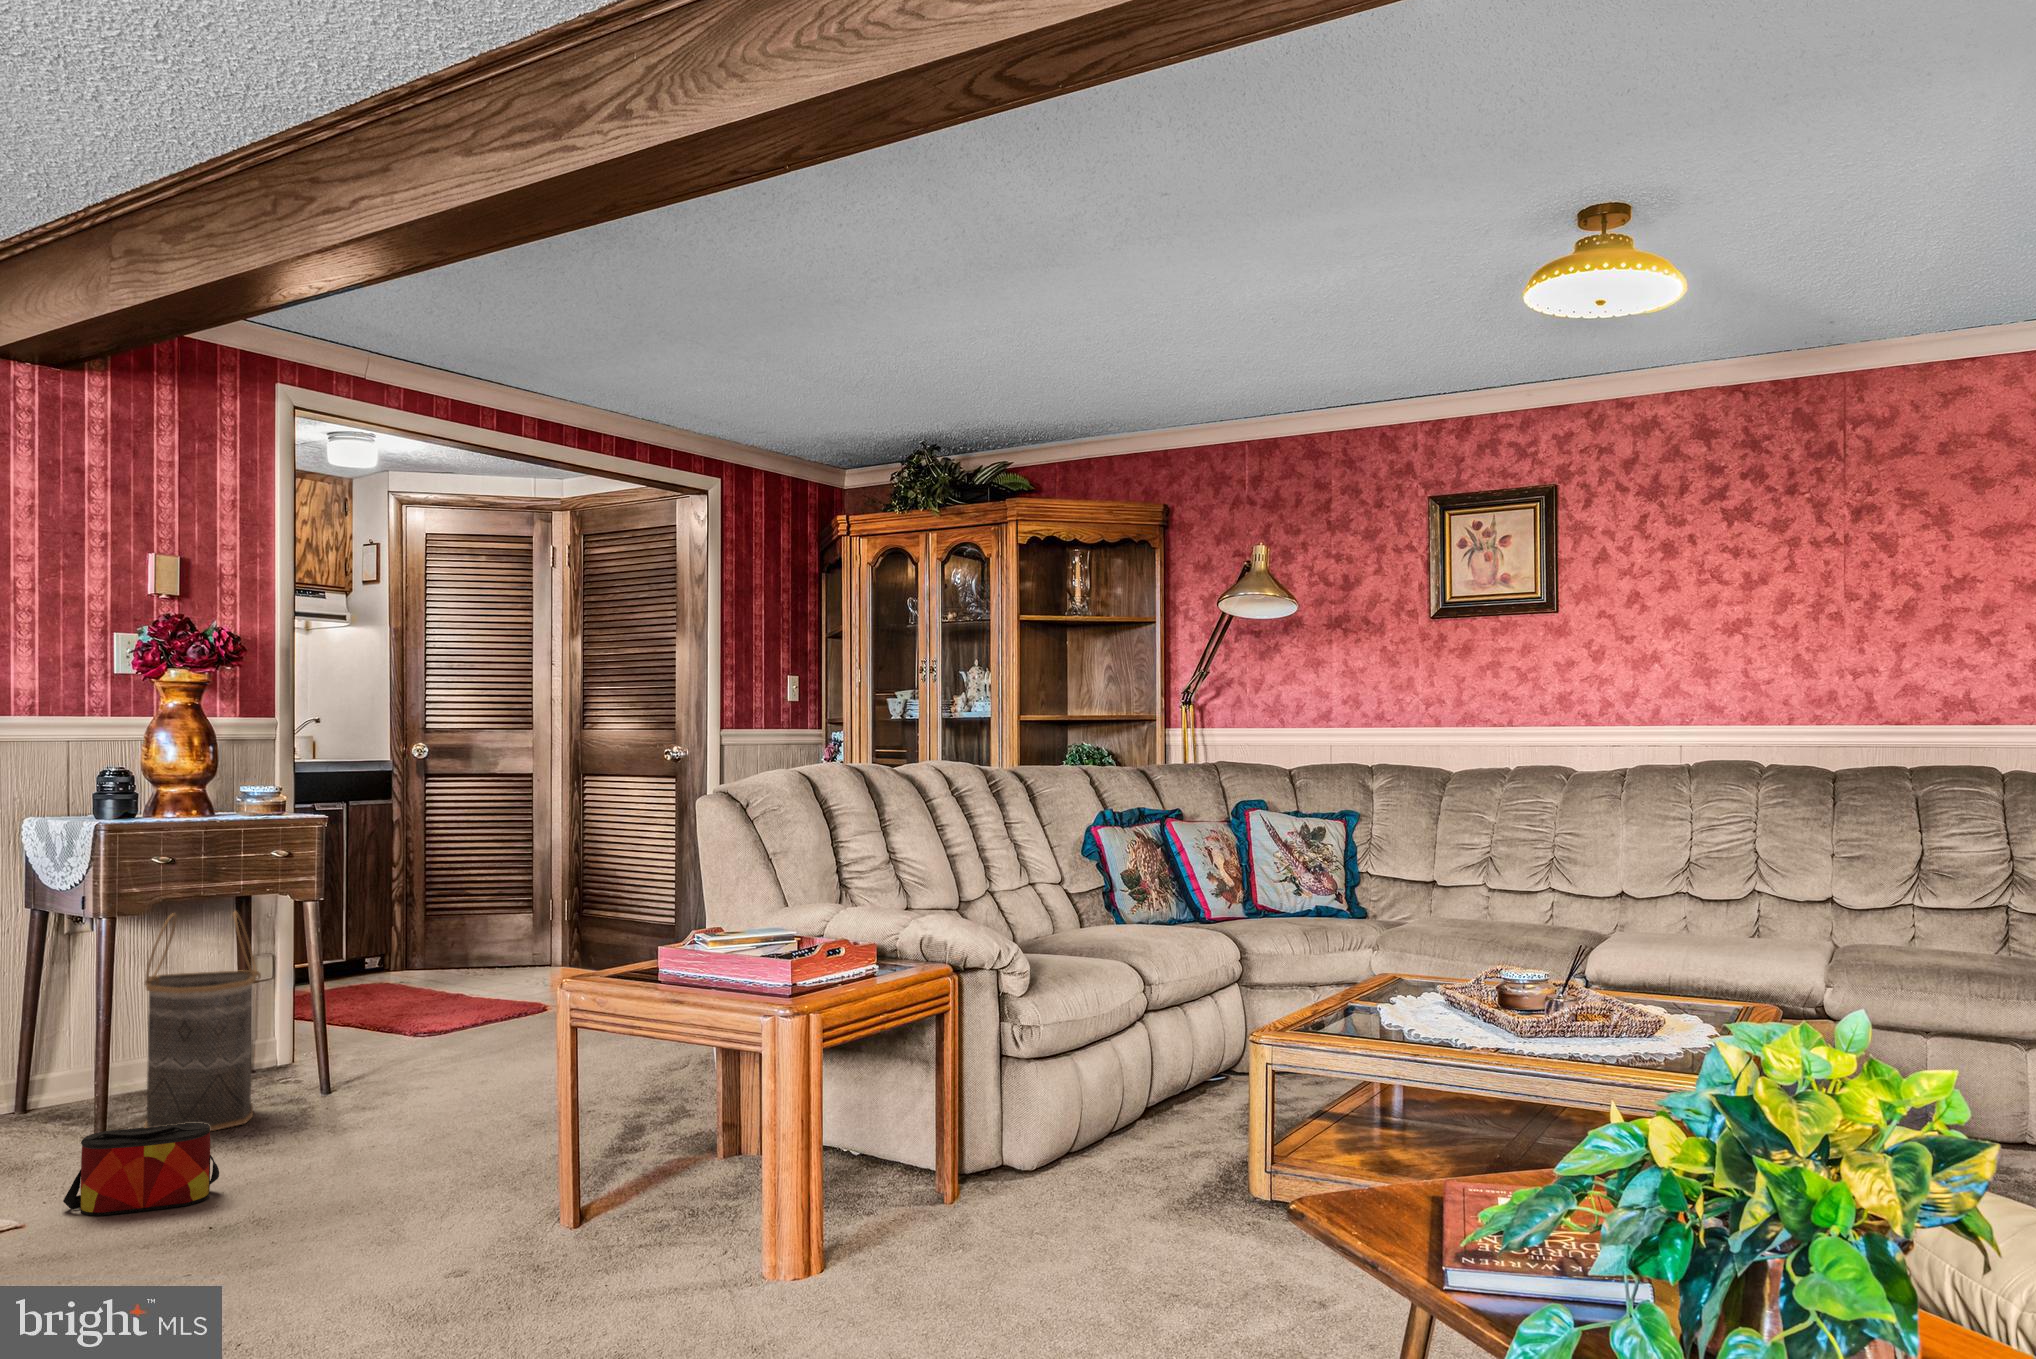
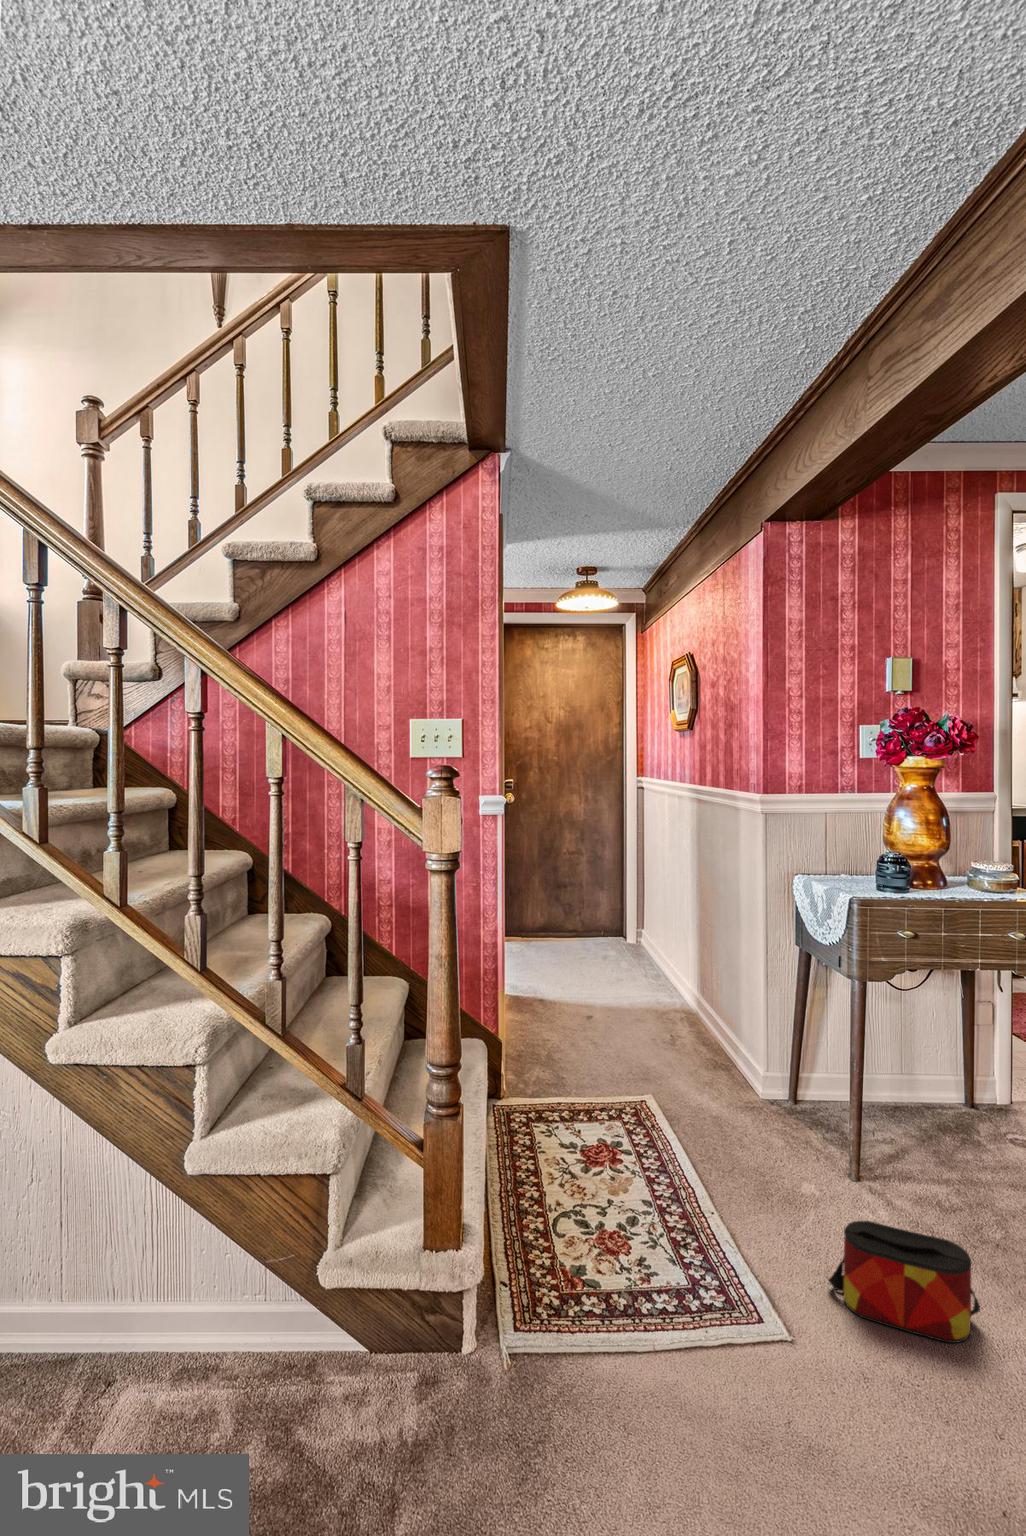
basket: present [144,911,261,1131] -> none [891,979,997,1197]

